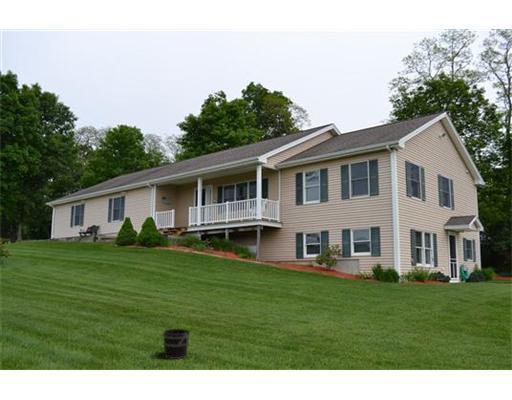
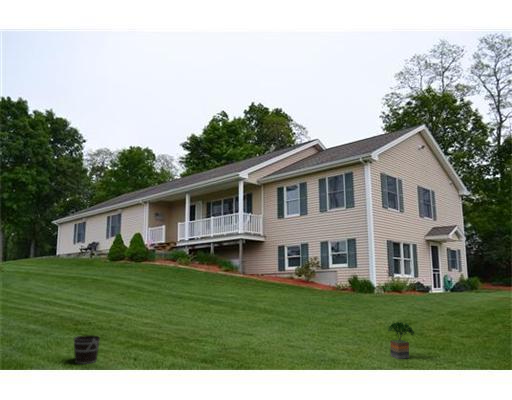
potted tree: none [471,317,502,356] -> present [388,322,414,359]

